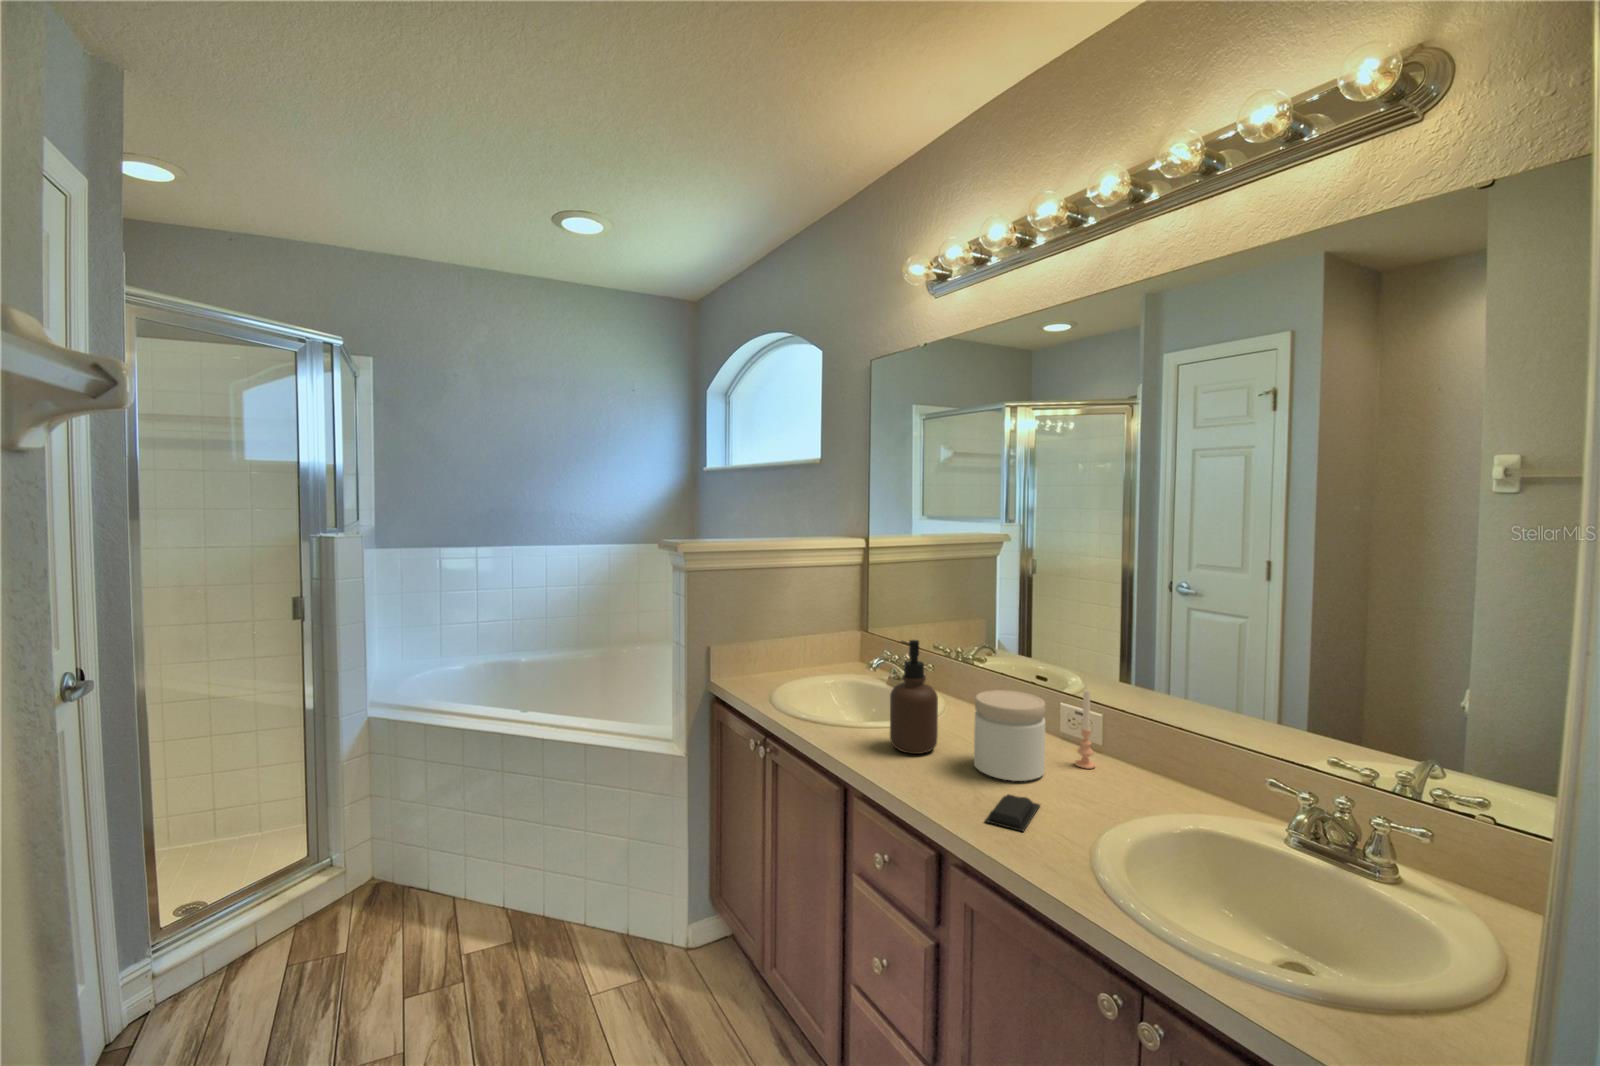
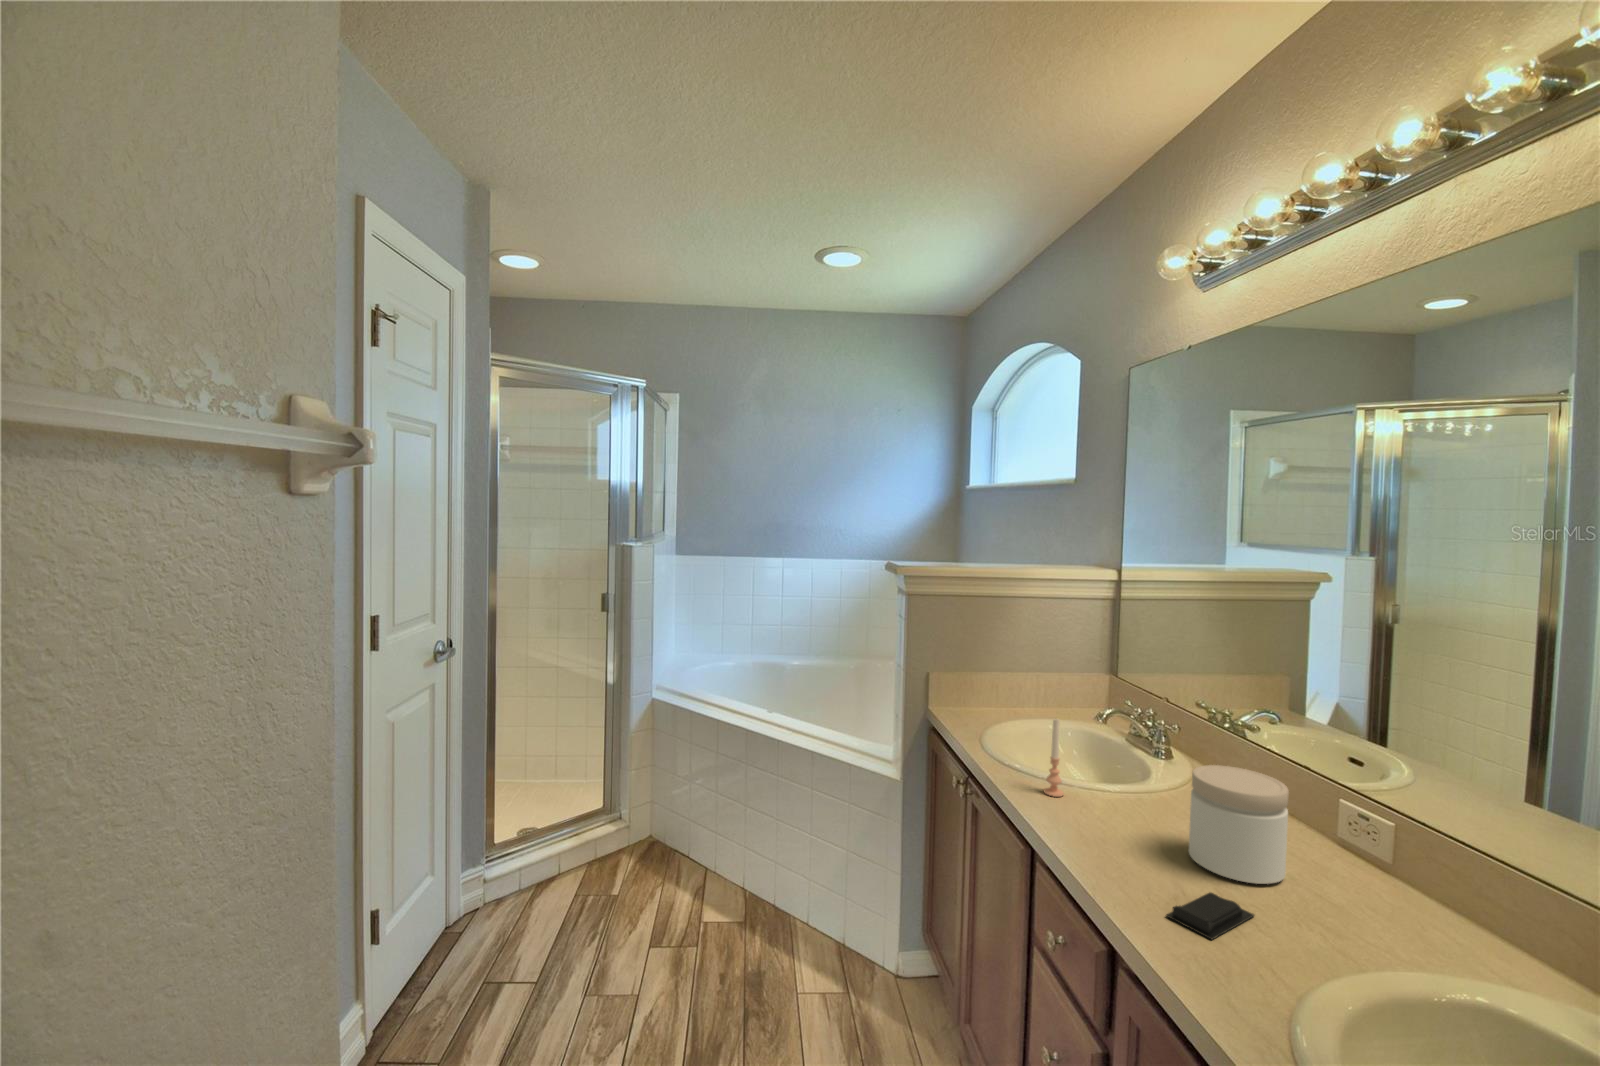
soap dispenser: present [890,640,938,754] -> none [1094,692,1154,825]
candle: present [1075,690,1096,769] -> present [1044,719,1064,797]

